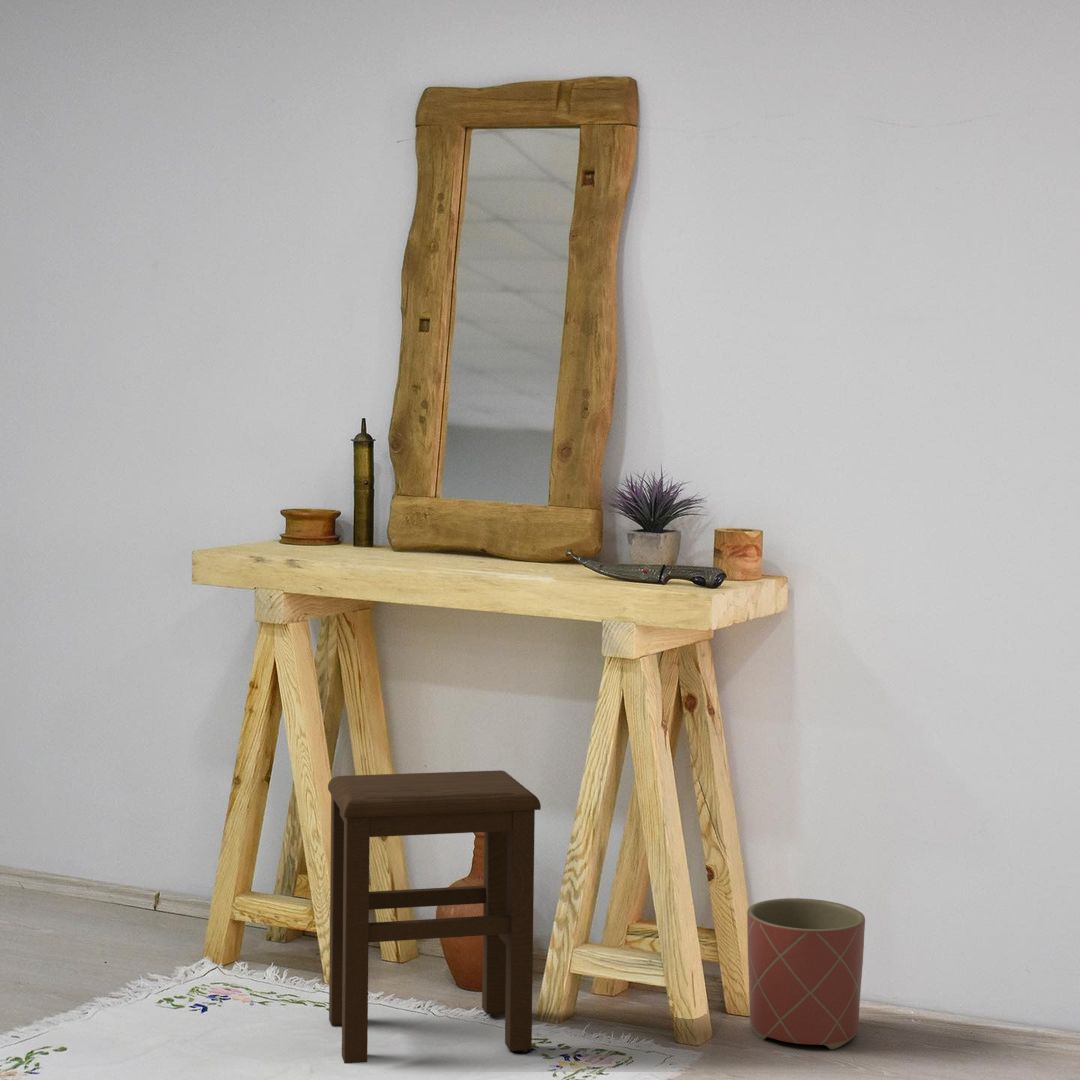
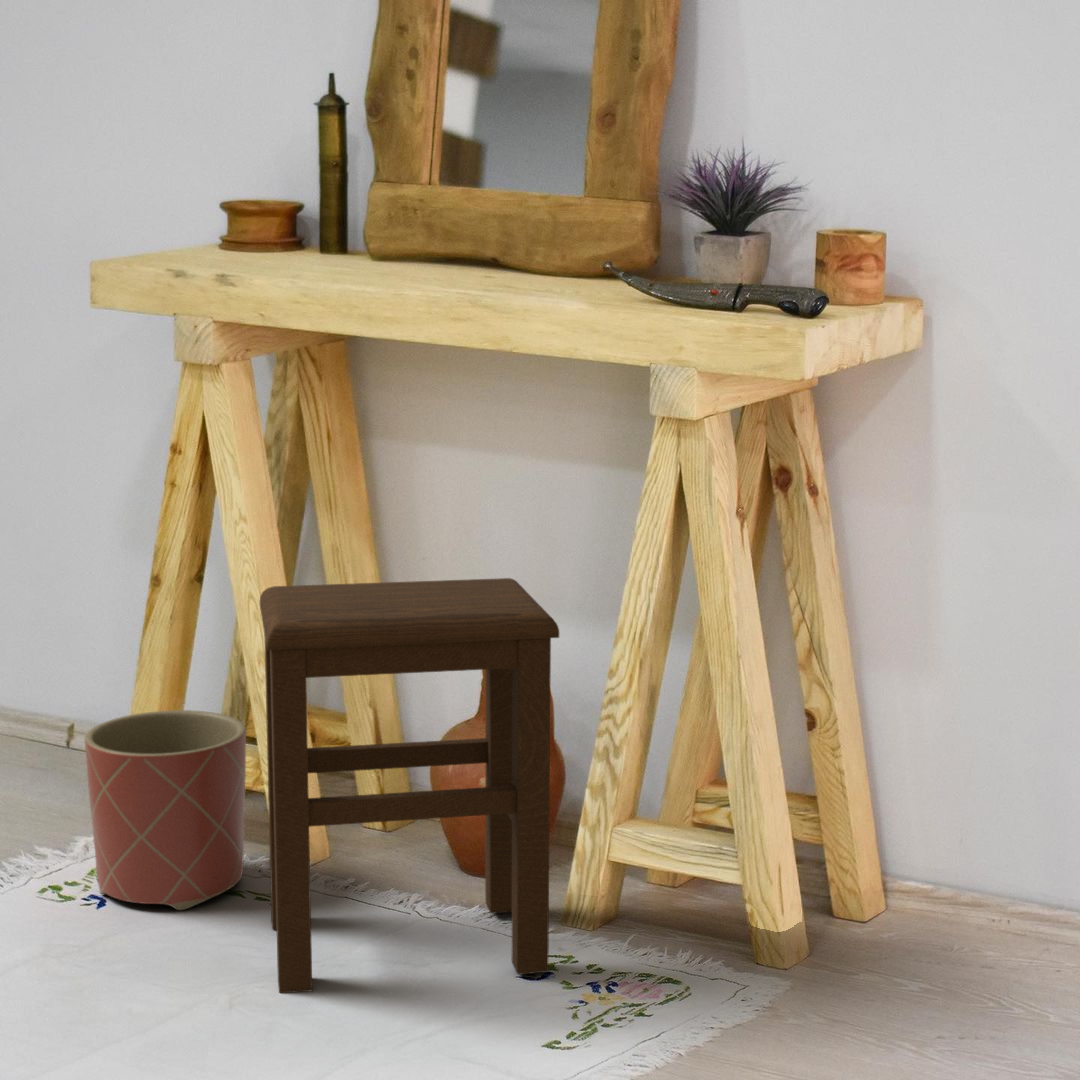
planter: present [747,898,865,1050] -> present [85,710,246,910]

